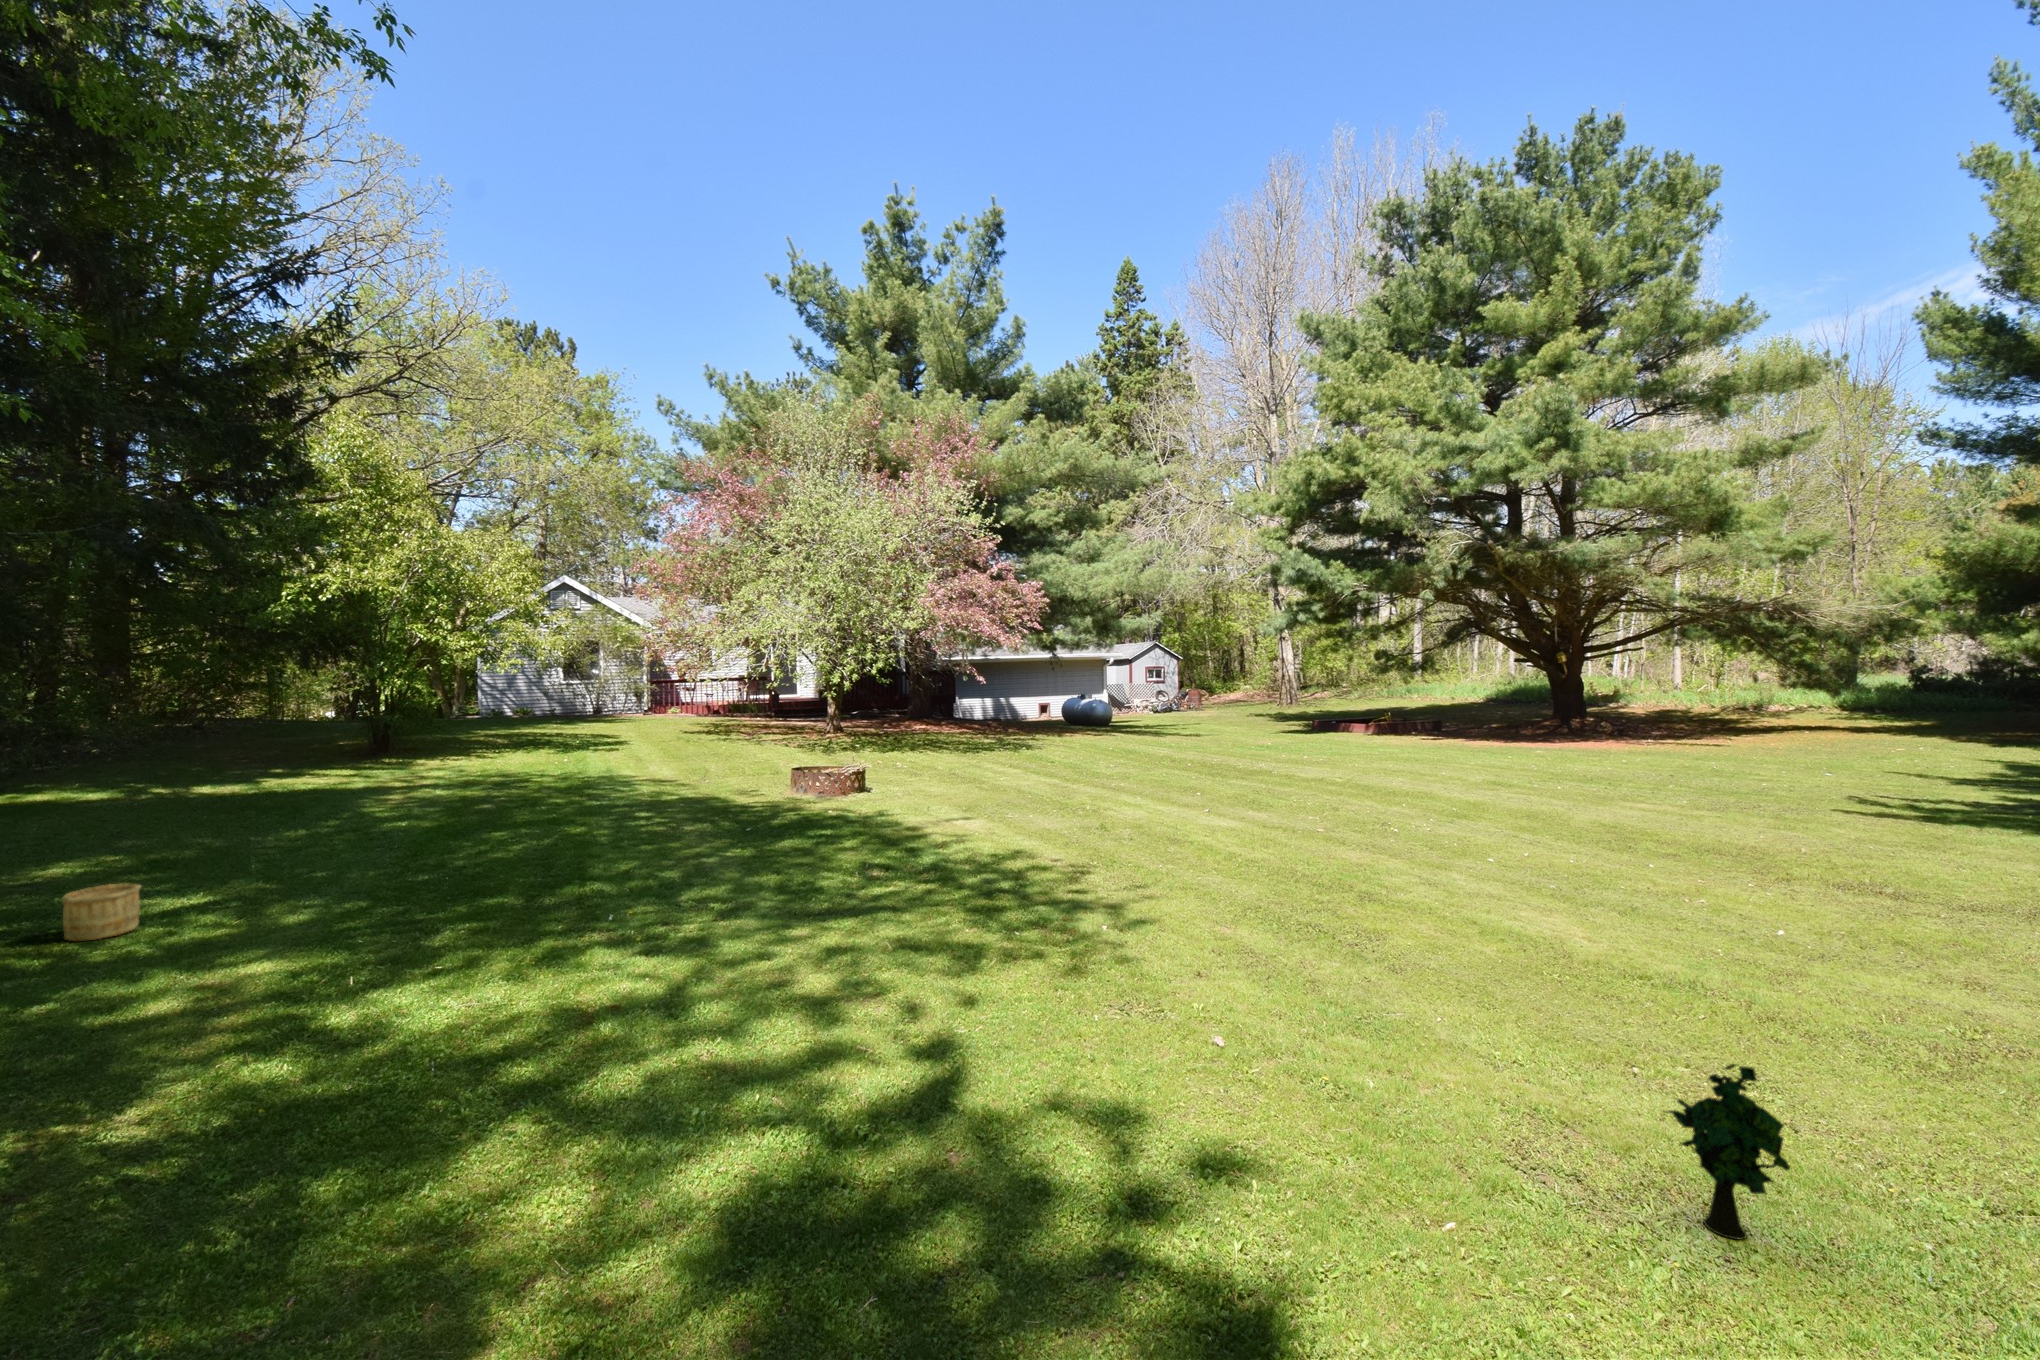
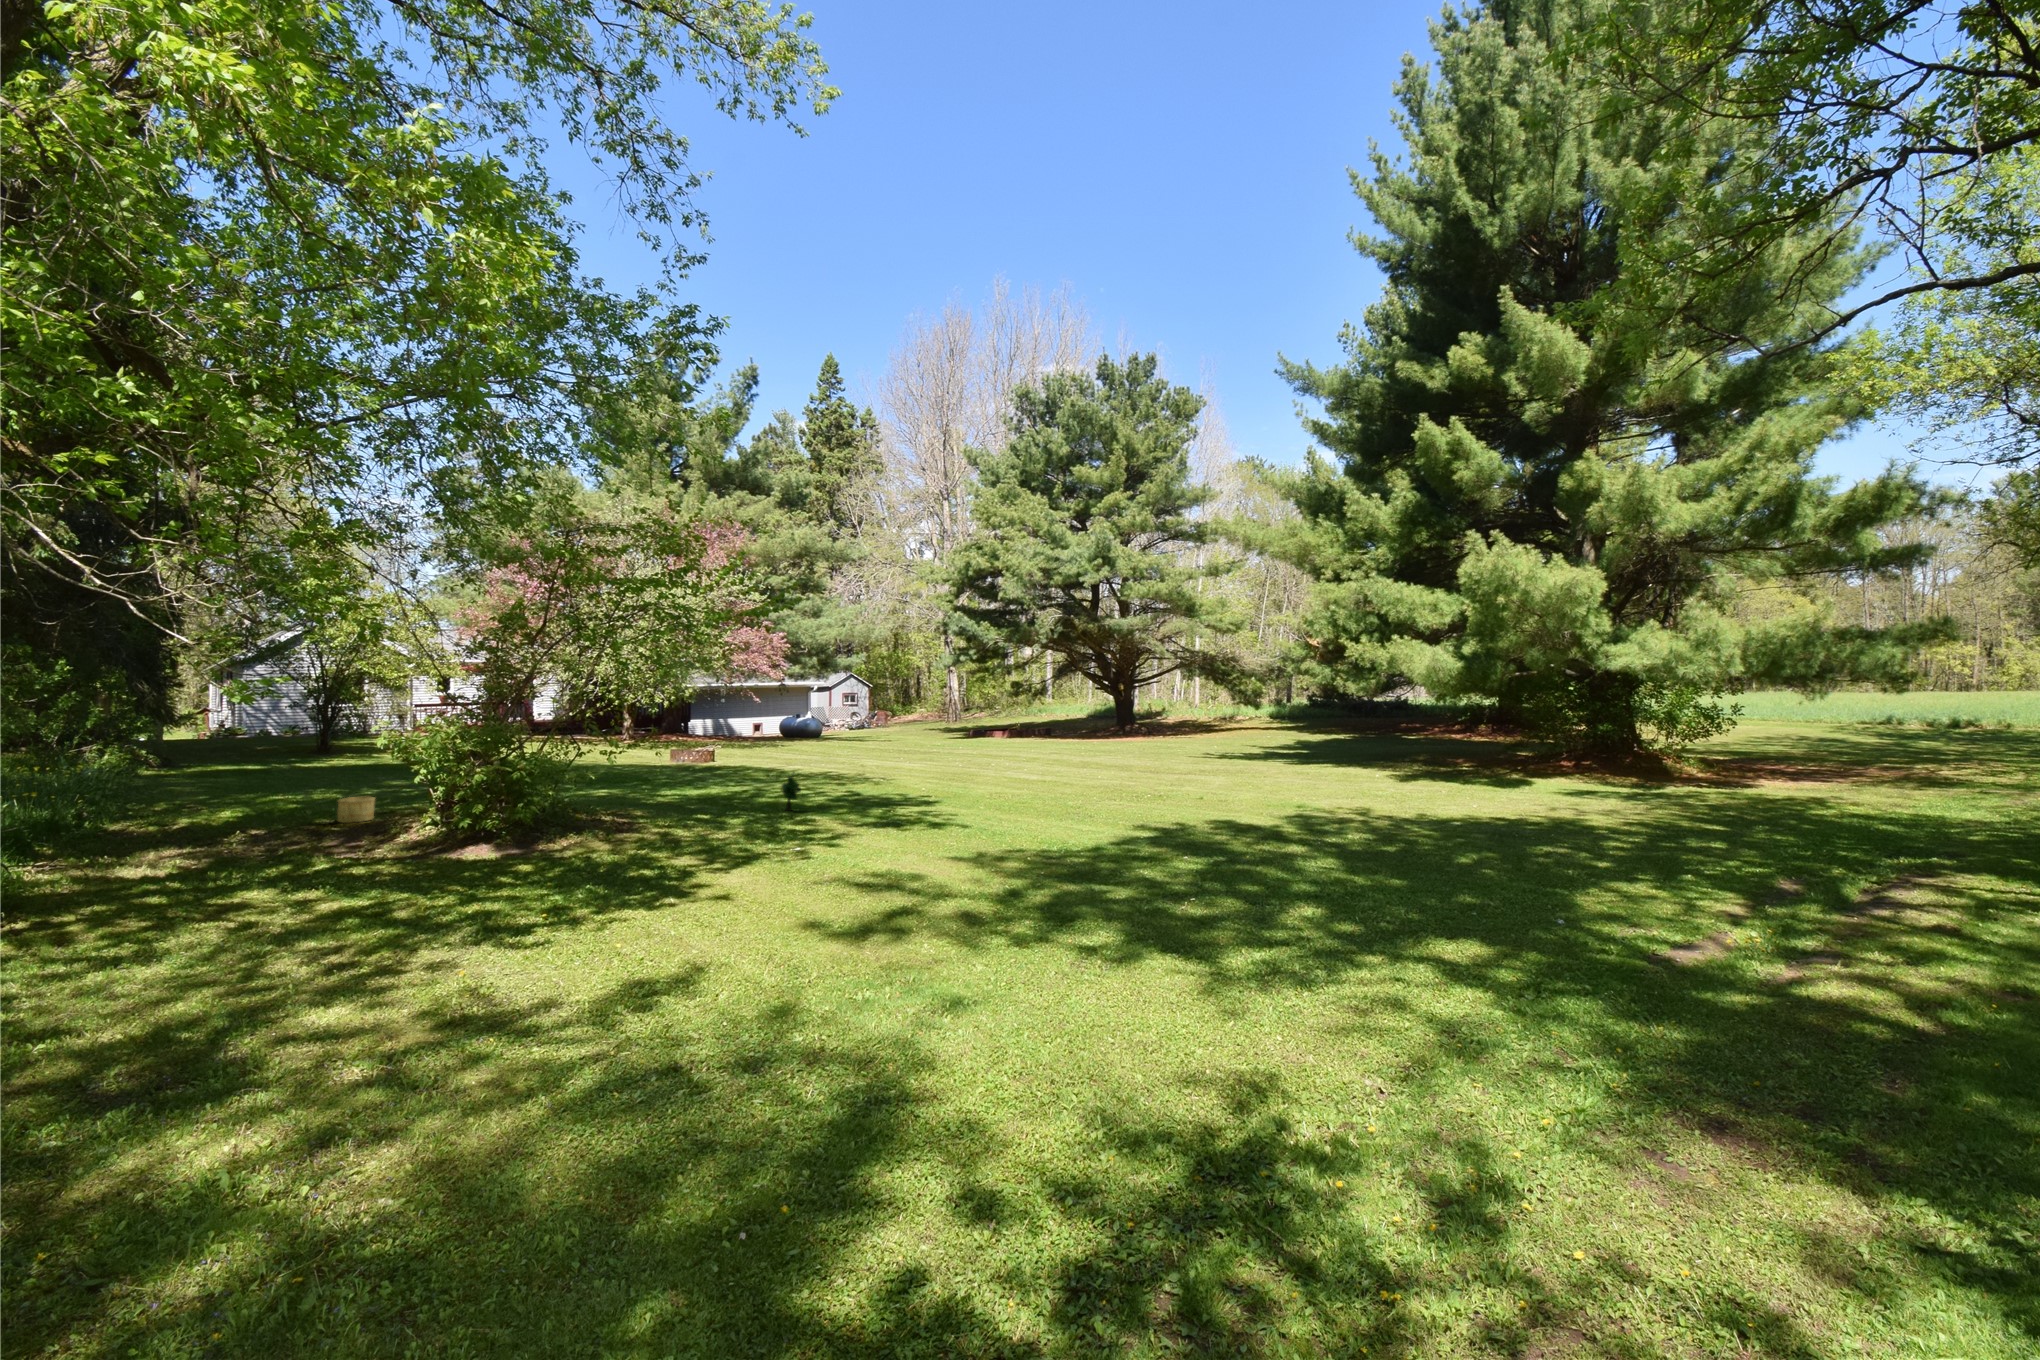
decorative plant: present [1667,1064,1790,1240] -> present [781,773,801,811]

